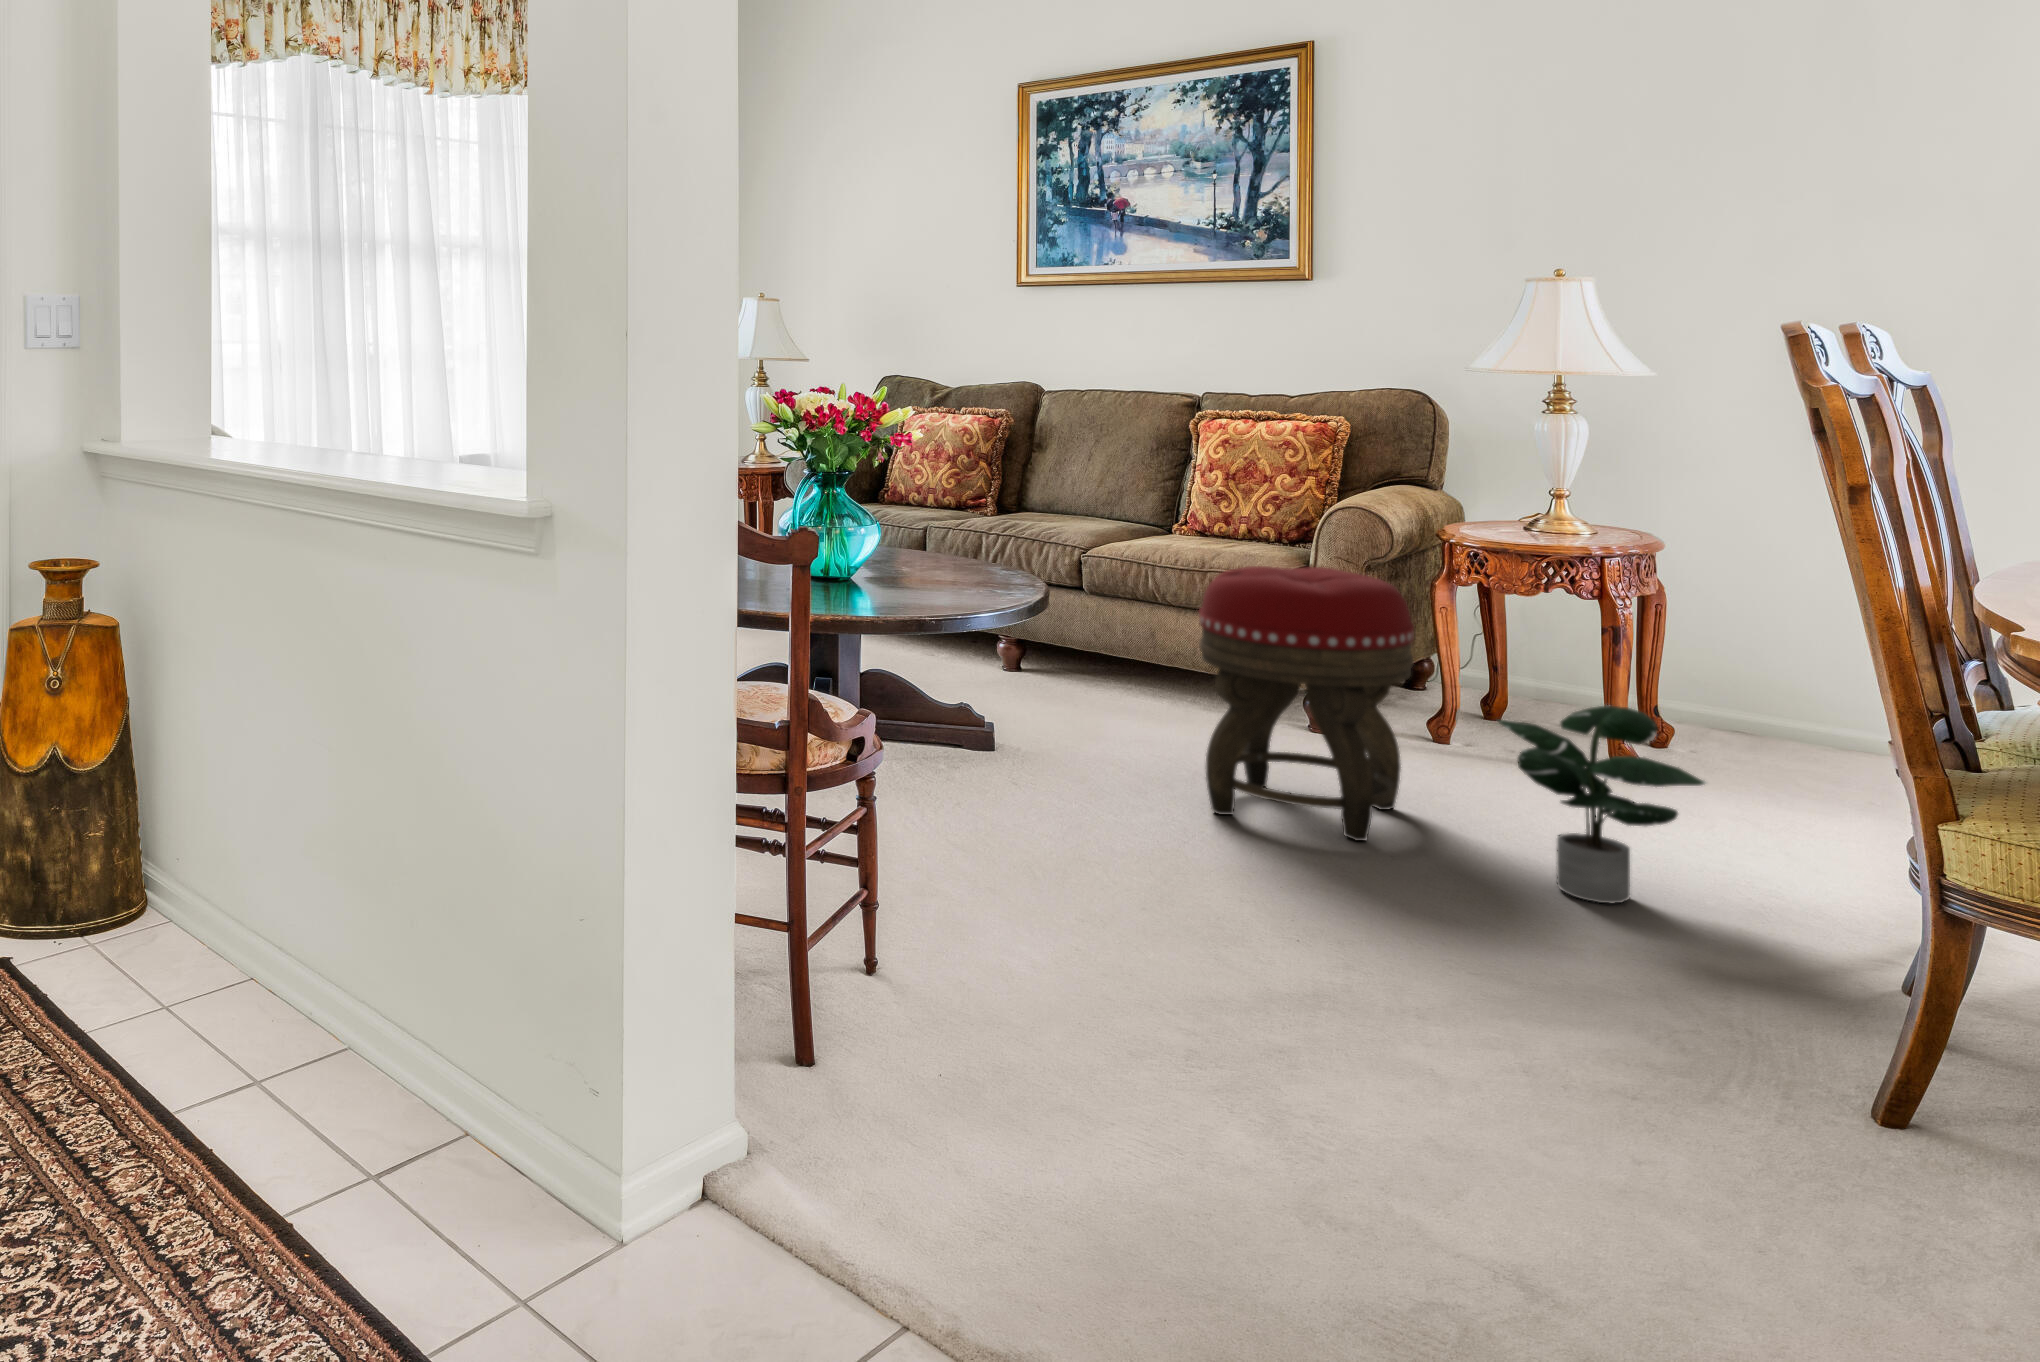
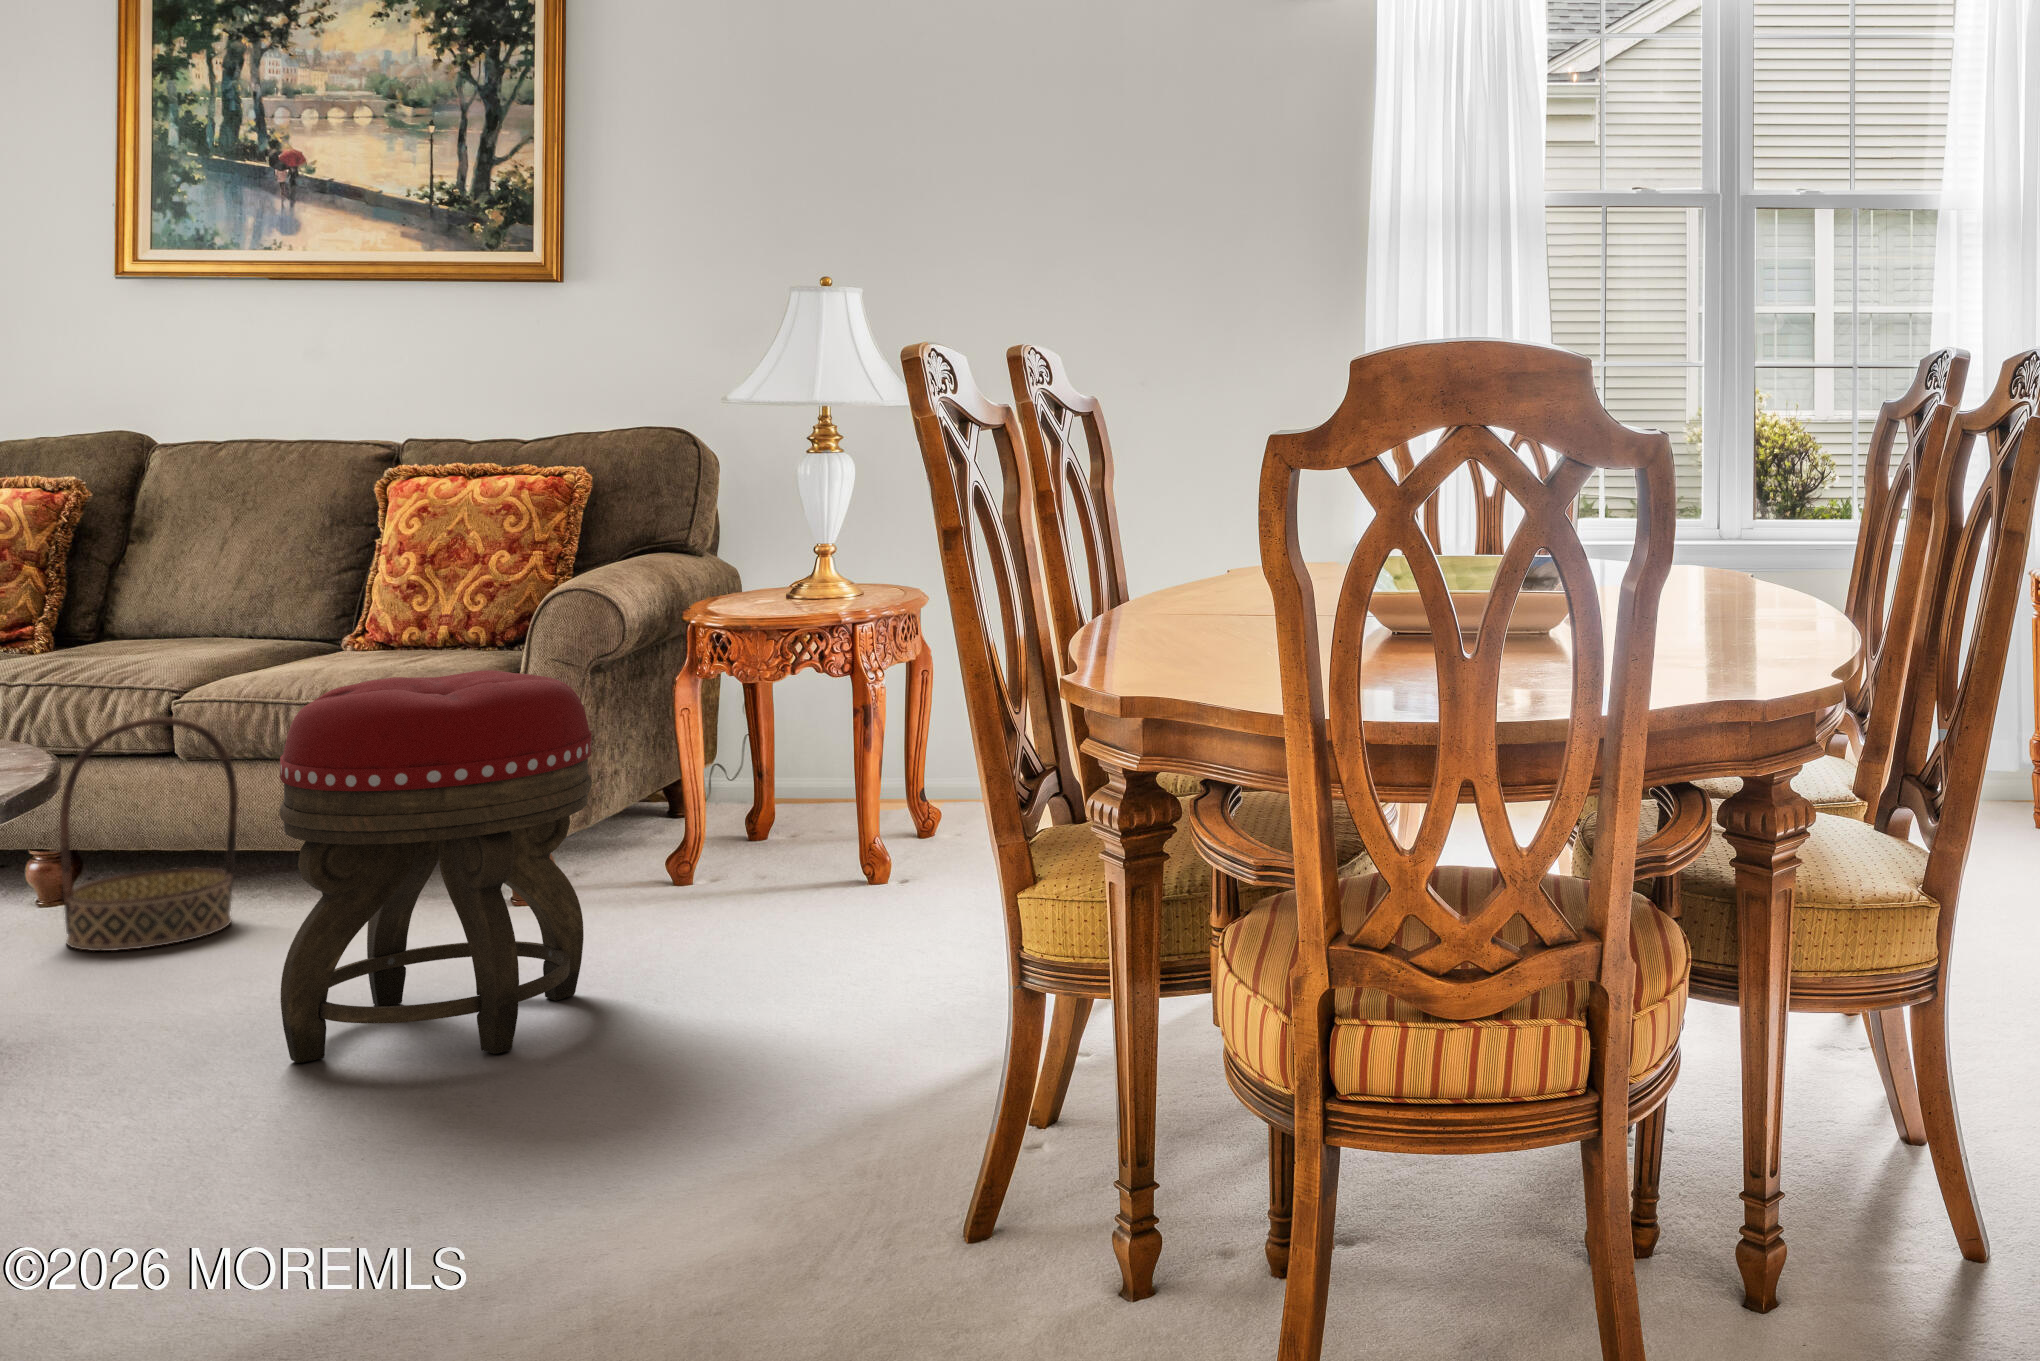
basket: none [1029,569,1126,713] -> present [60,717,238,951]
potted plant: present [1498,705,1706,904] -> none [660,804,889,1062]

